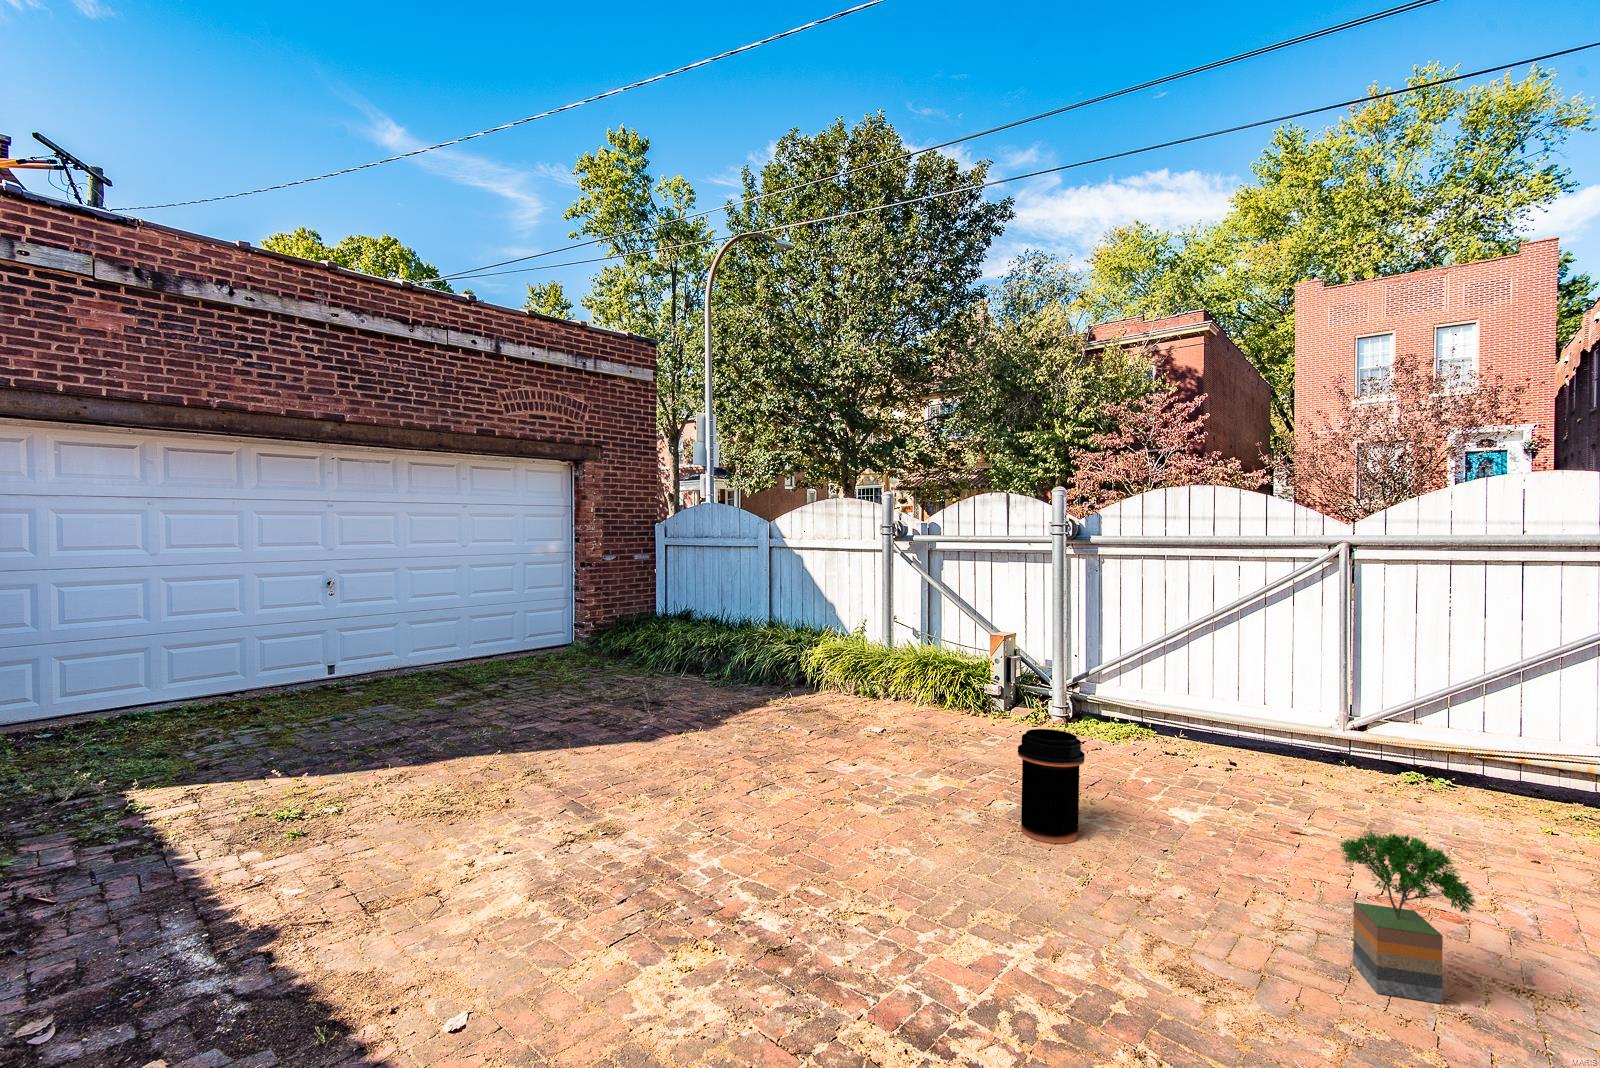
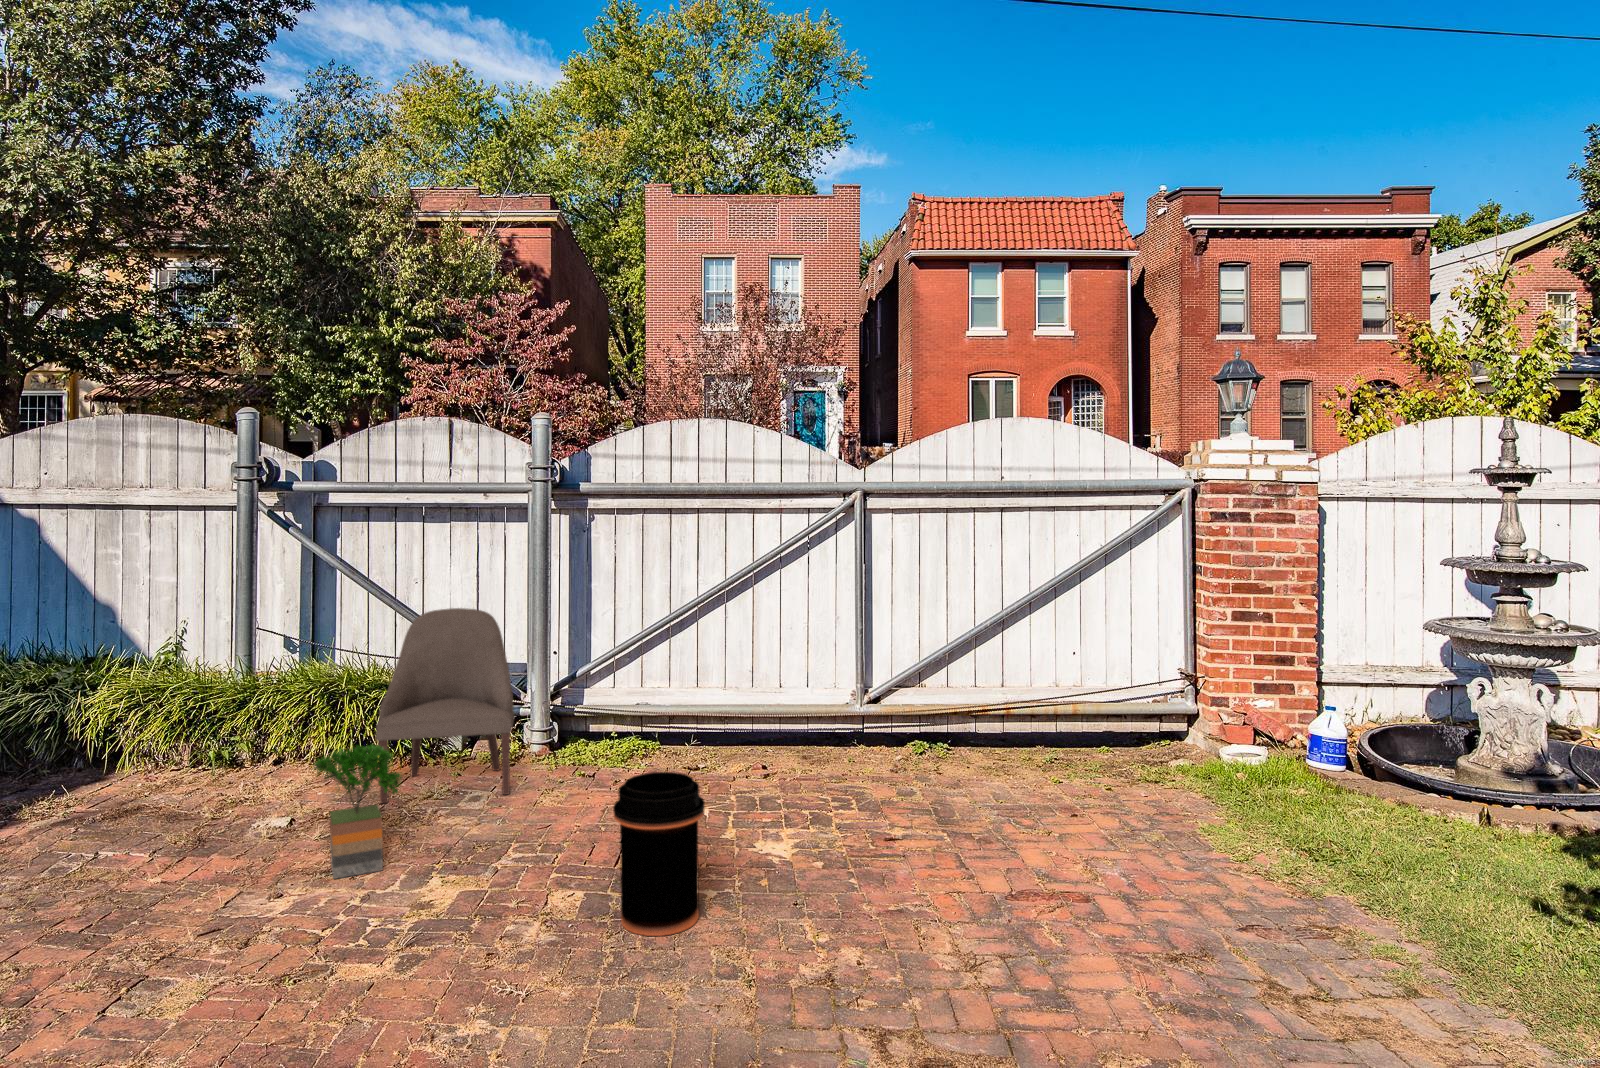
chair: none [935,617,1027,745] -> present [376,608,514,803]
potted tree: present [1340,831,1476,1004] -> present [313,745,402,879]

